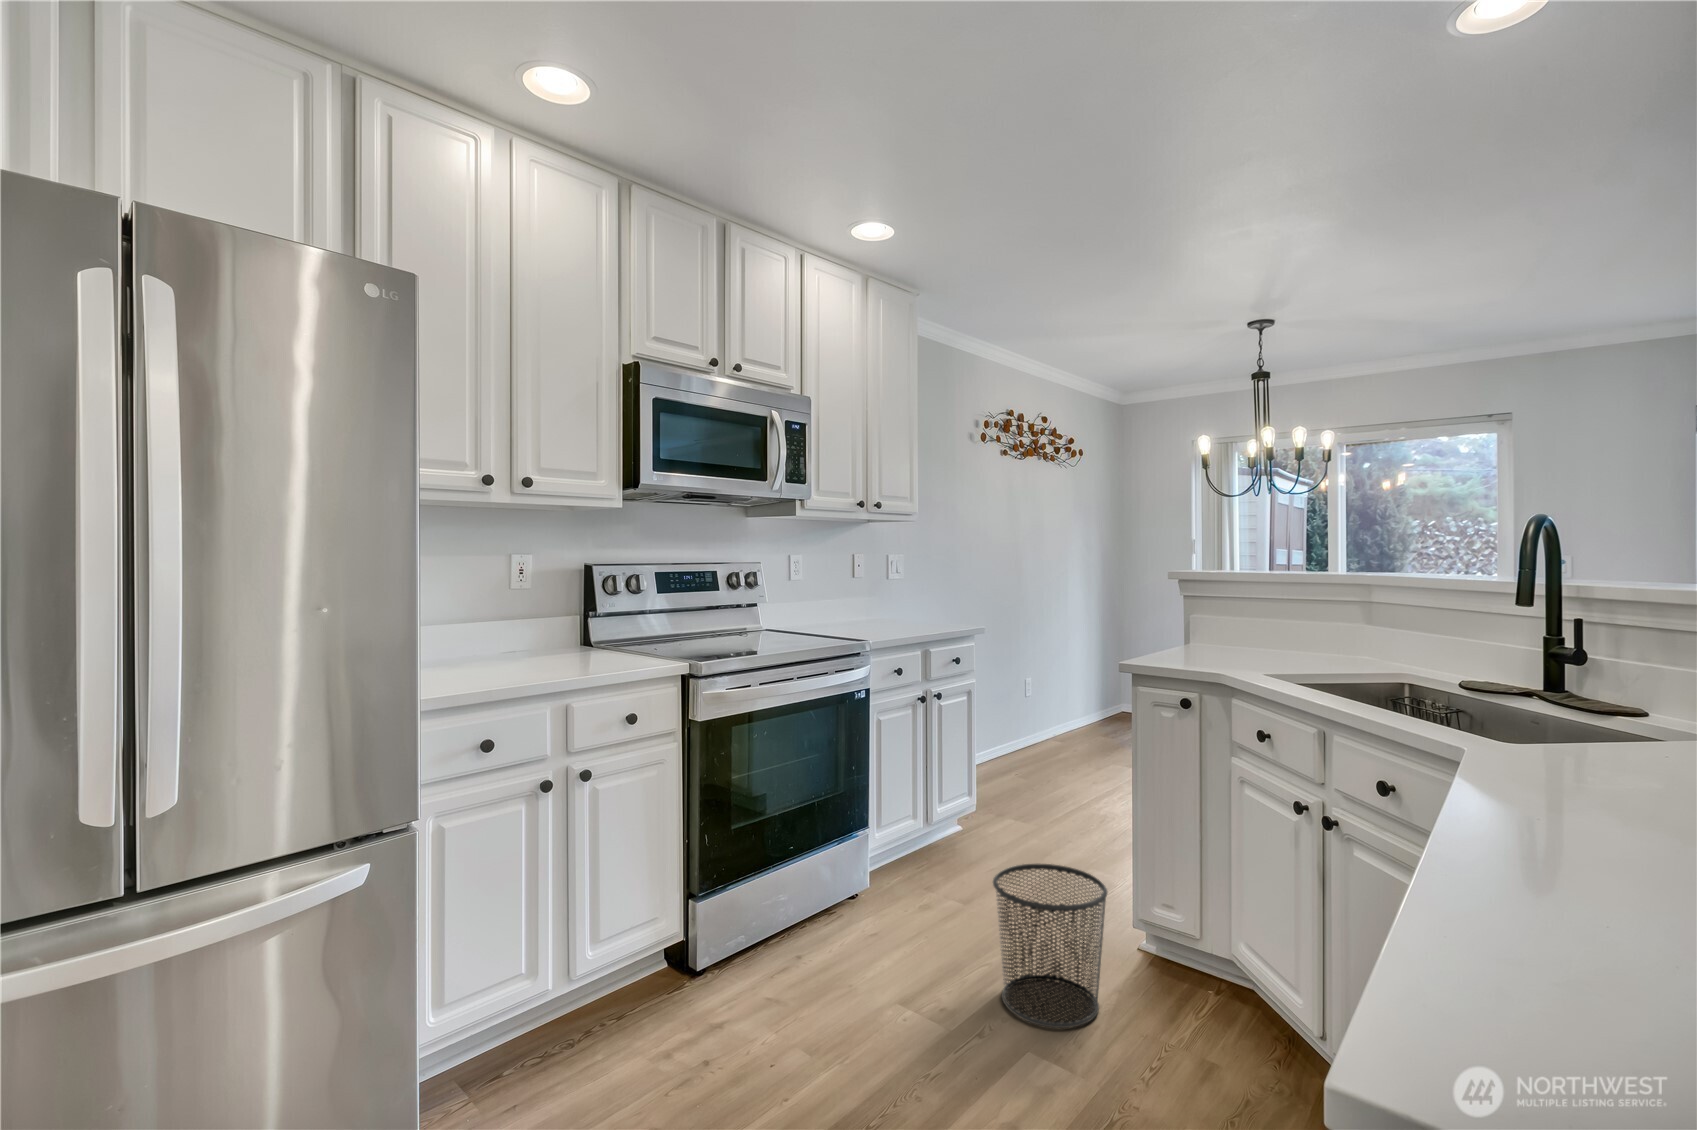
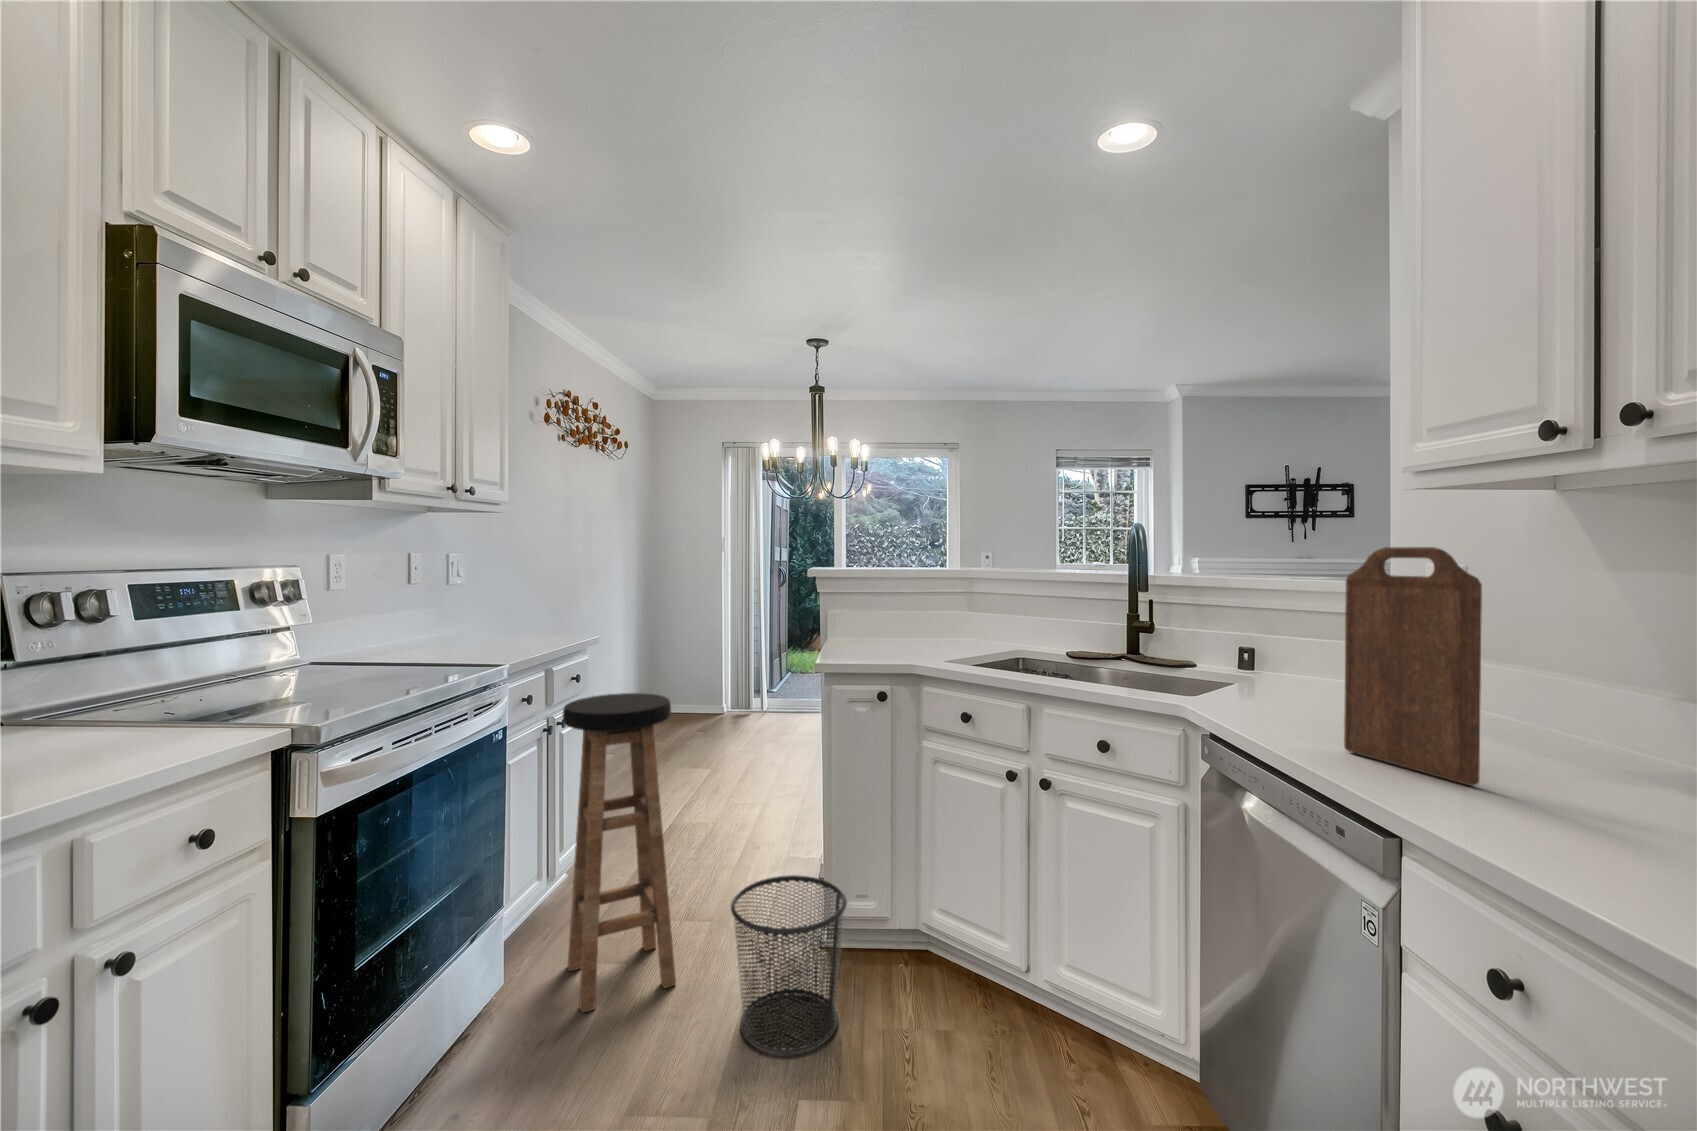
cutting board: none [1518,514,1594,840] -> present [1344,547,1482,786]
bar stool: none [896,677,986,942] -> present [563,693,676,1012]

